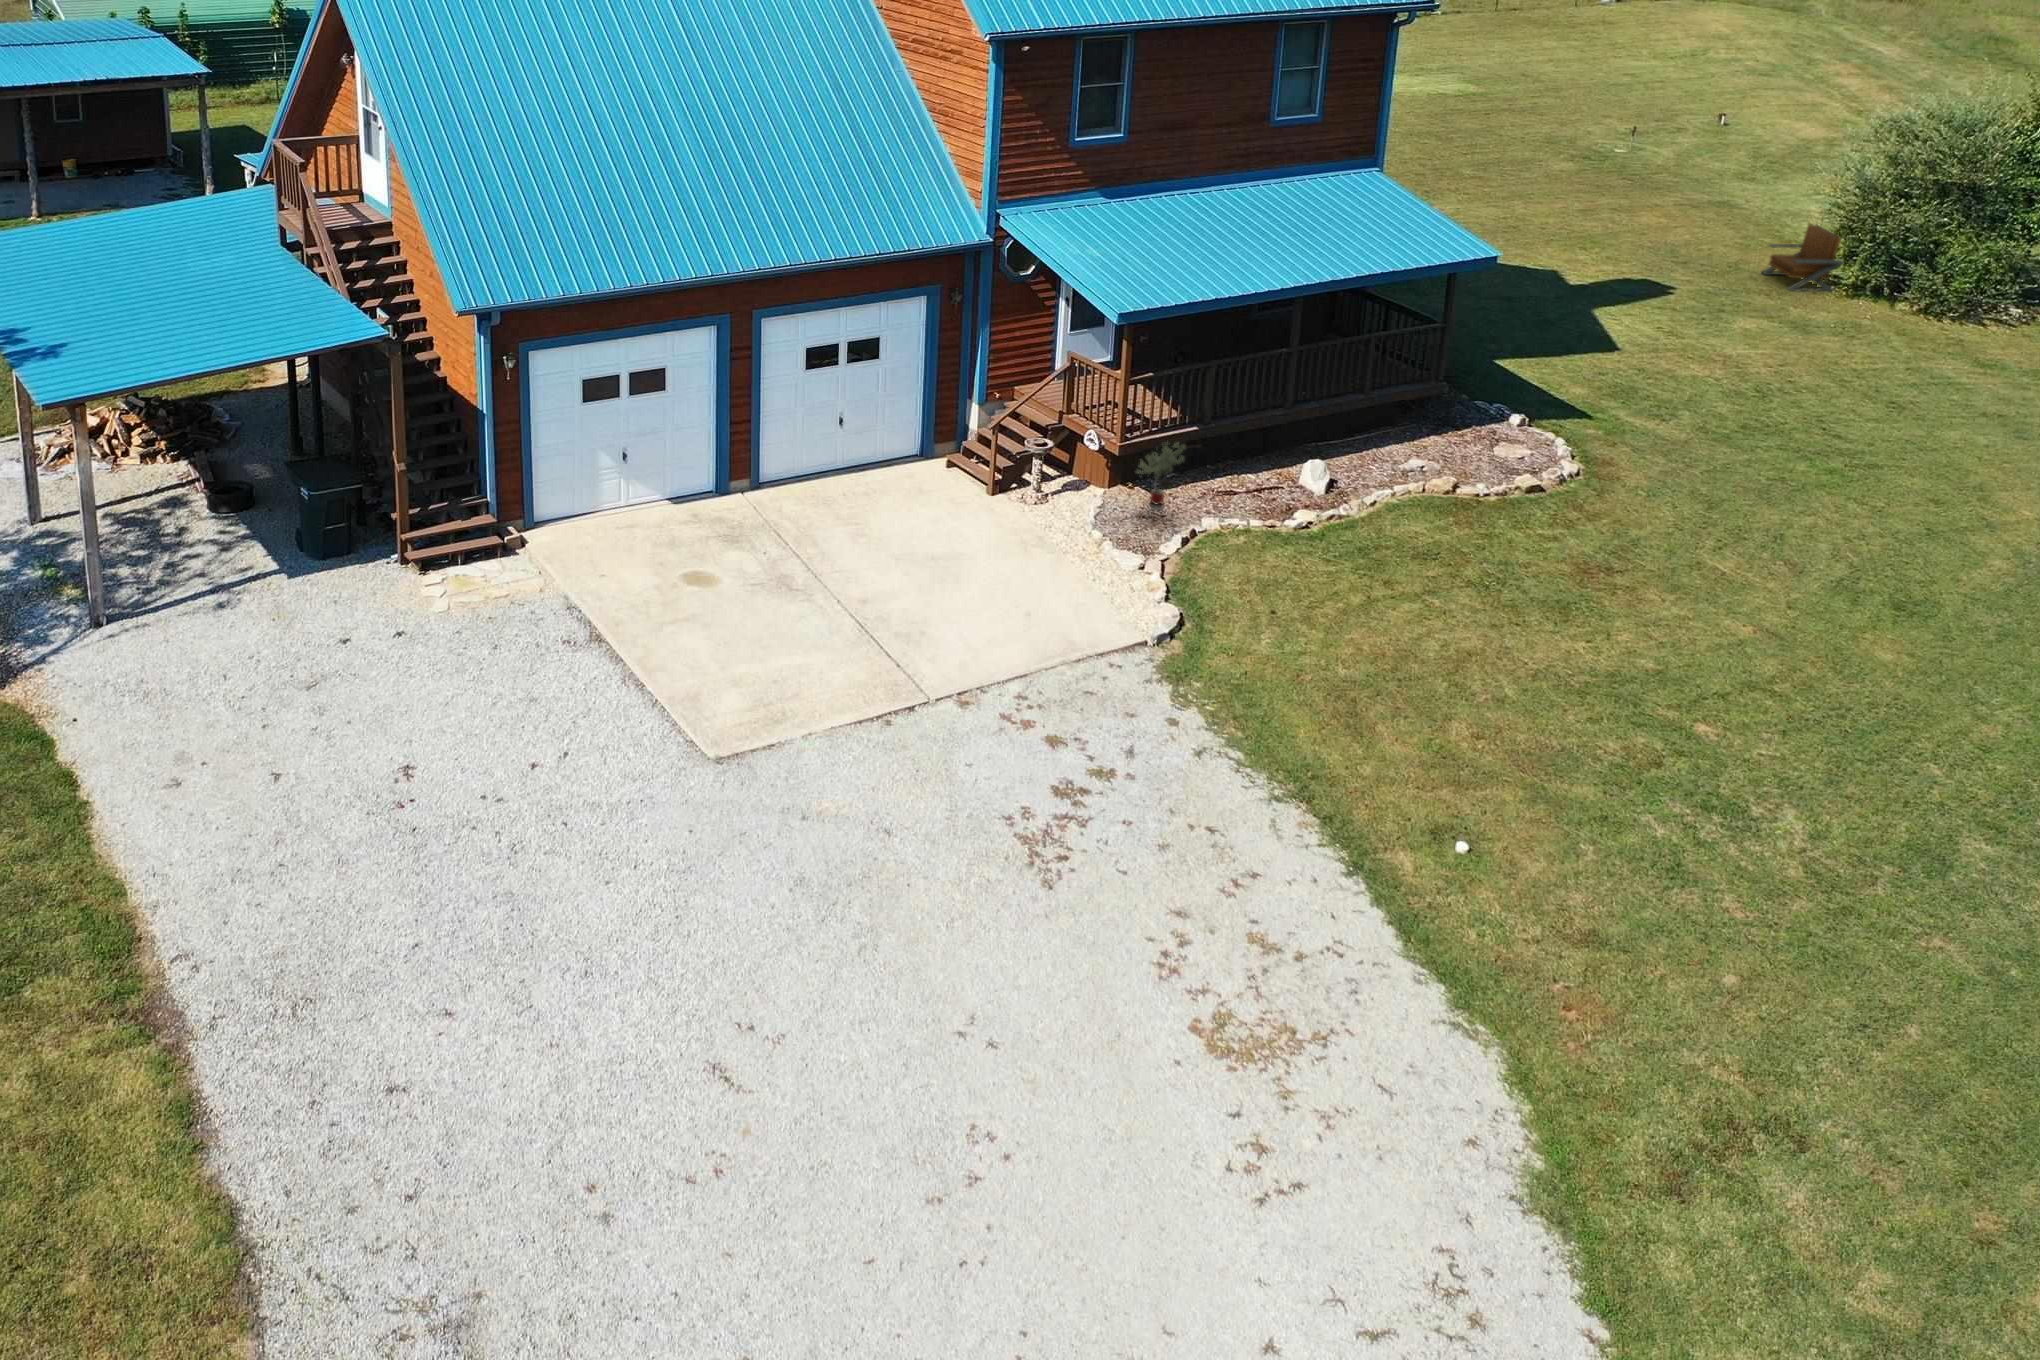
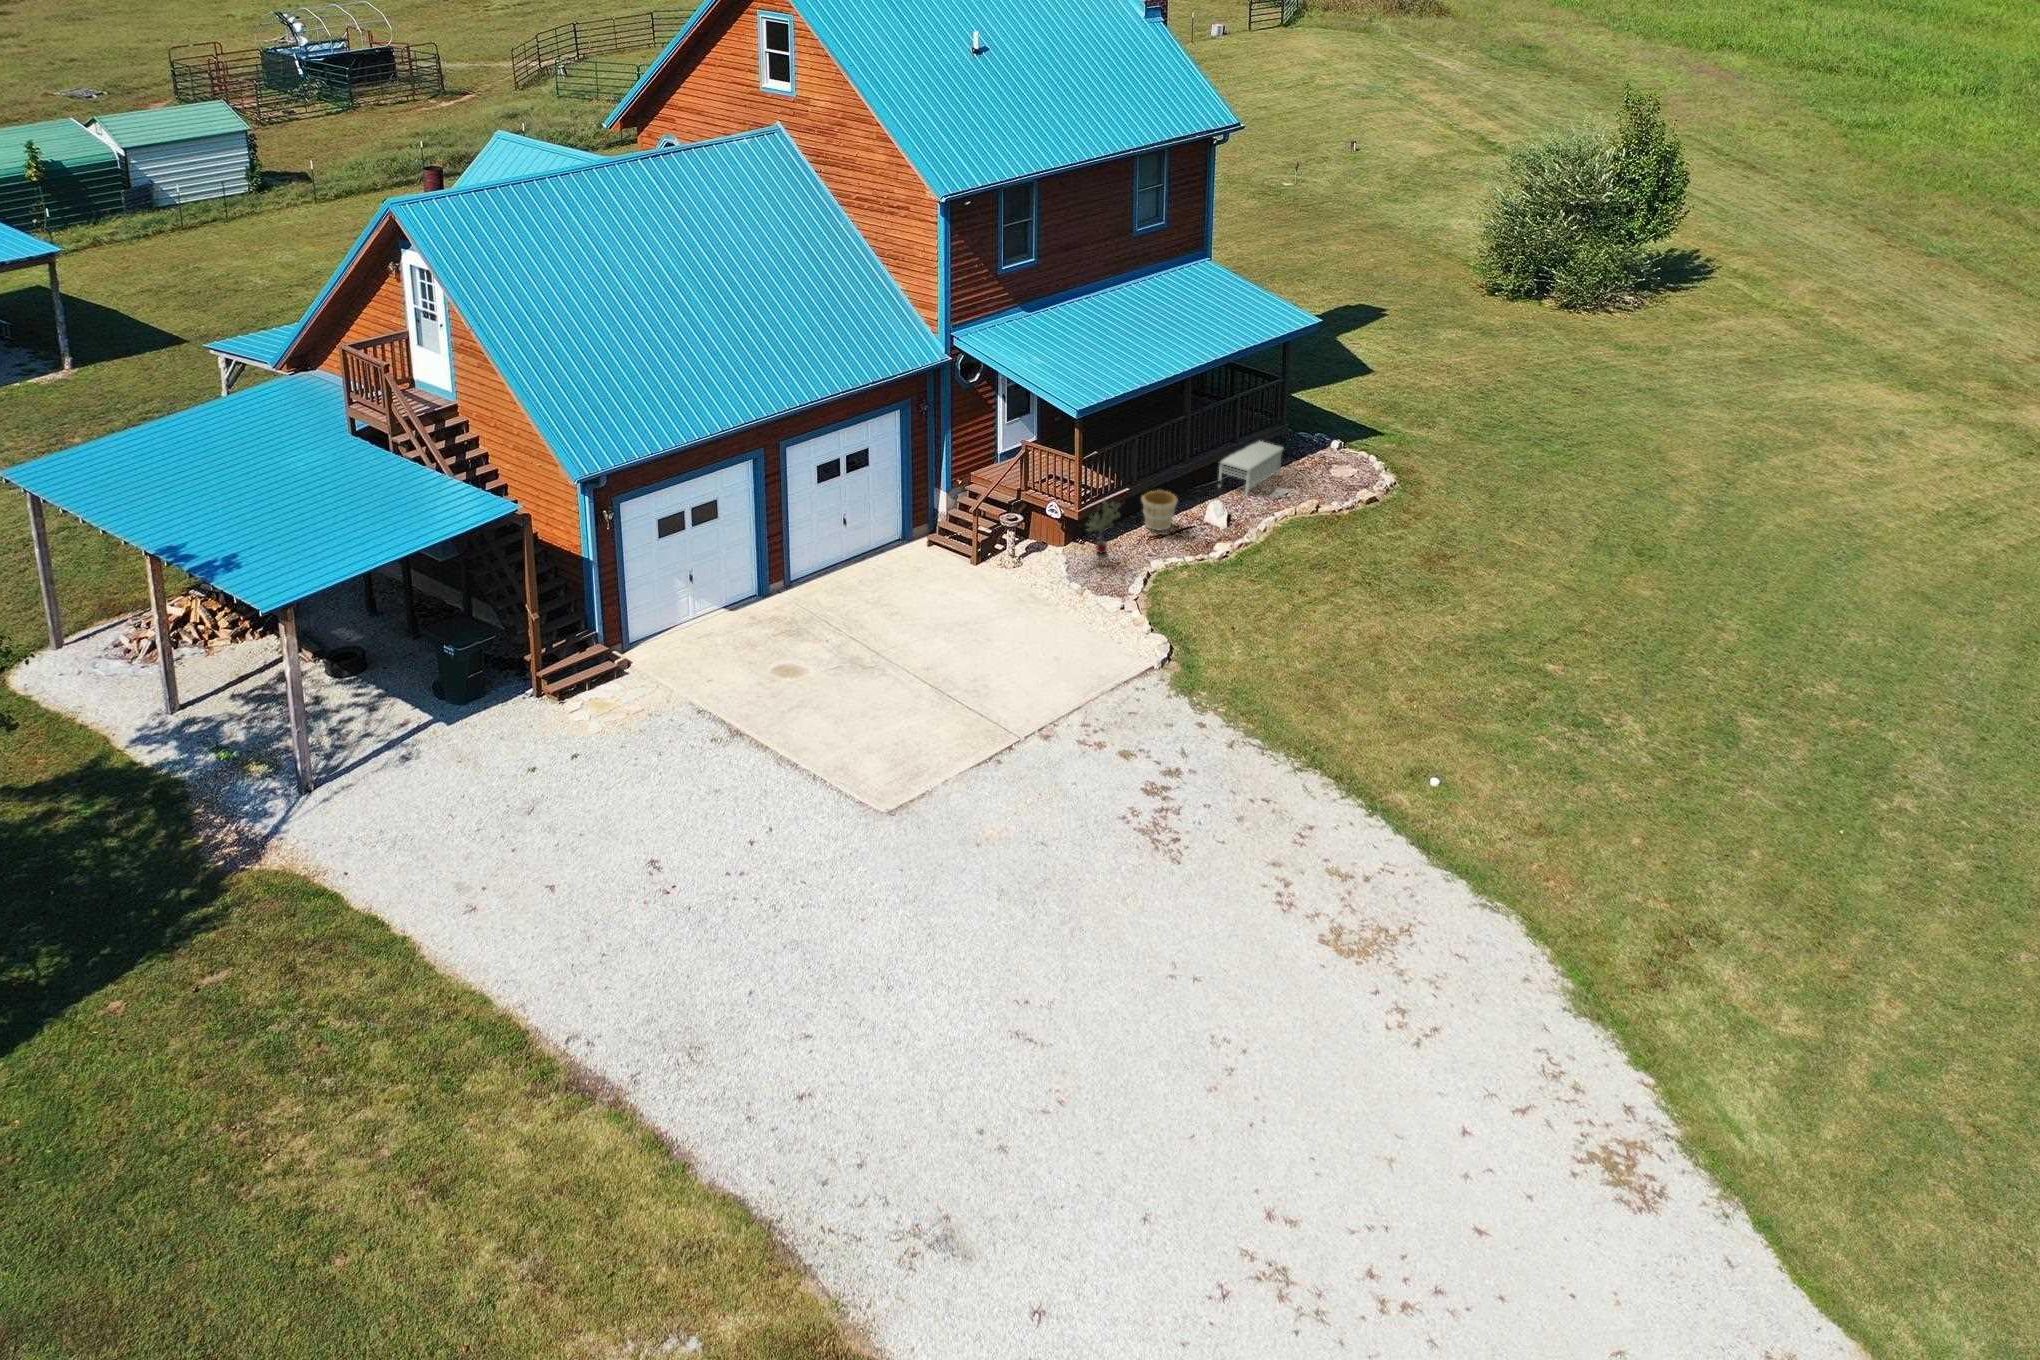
lounge chair: present [1762,224,1844,291] -> none [1451,248,1513,304]
storage bench: none [1344,398,1439,465] -> present [1219,441,1283,495]
wooden bucket: none [1225,439,1272,489] -> present [1142,490,1177,531]

